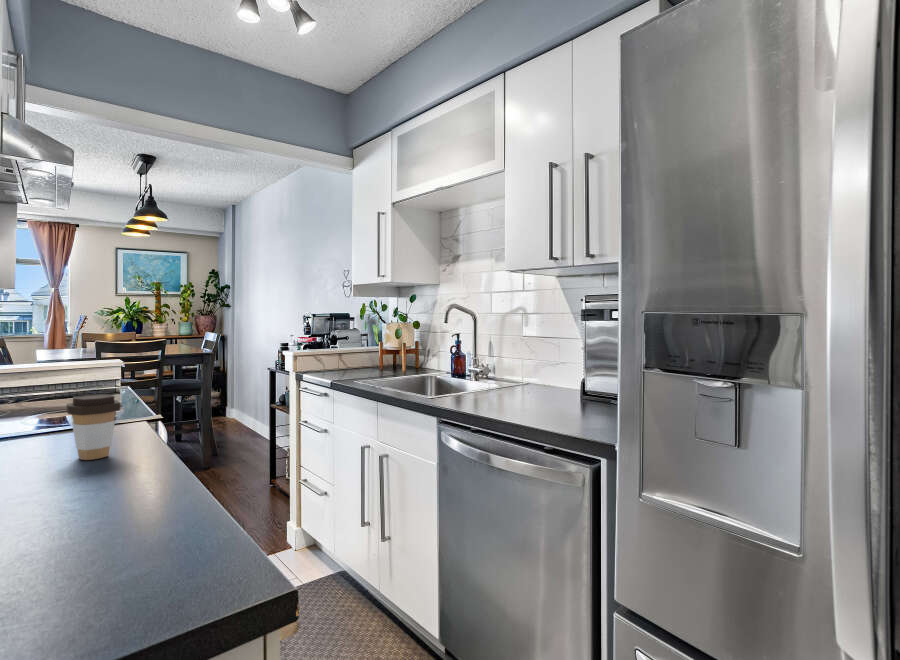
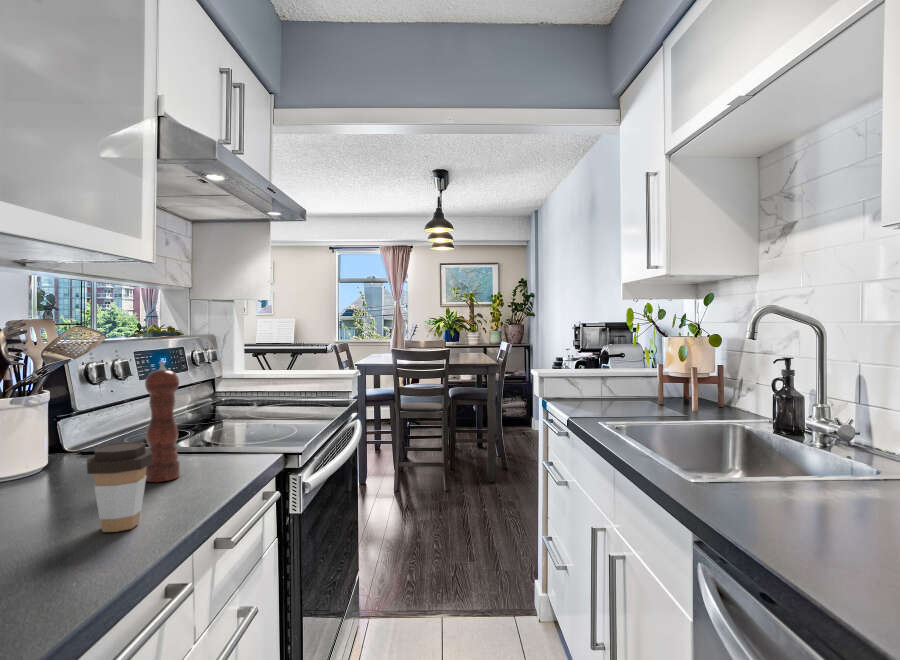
pepper mill: none [36,337,69,440] -> present [145,361,180,482]

